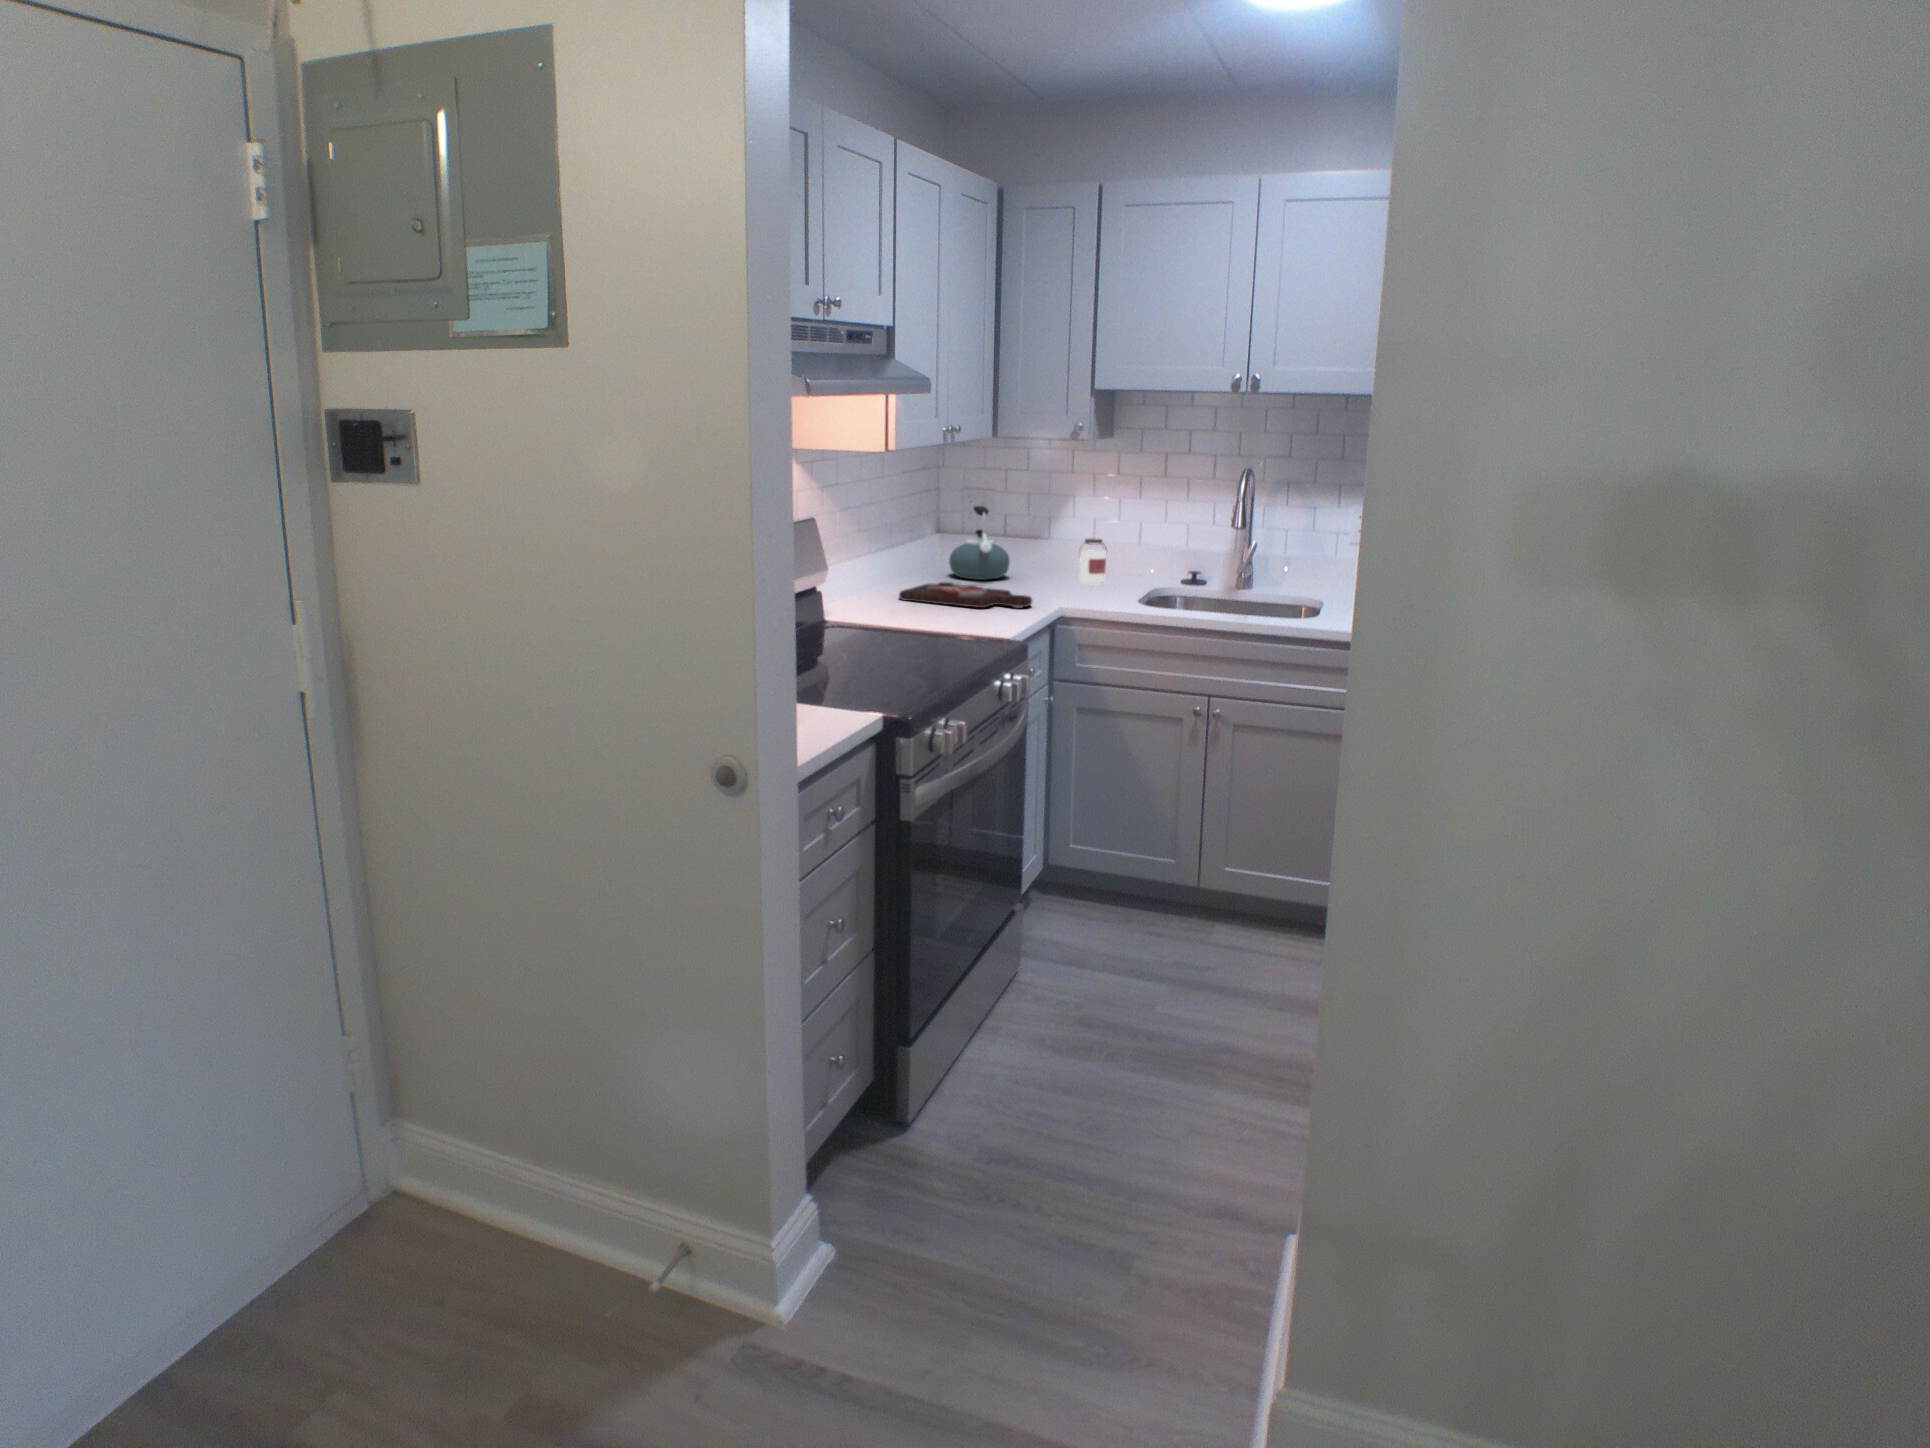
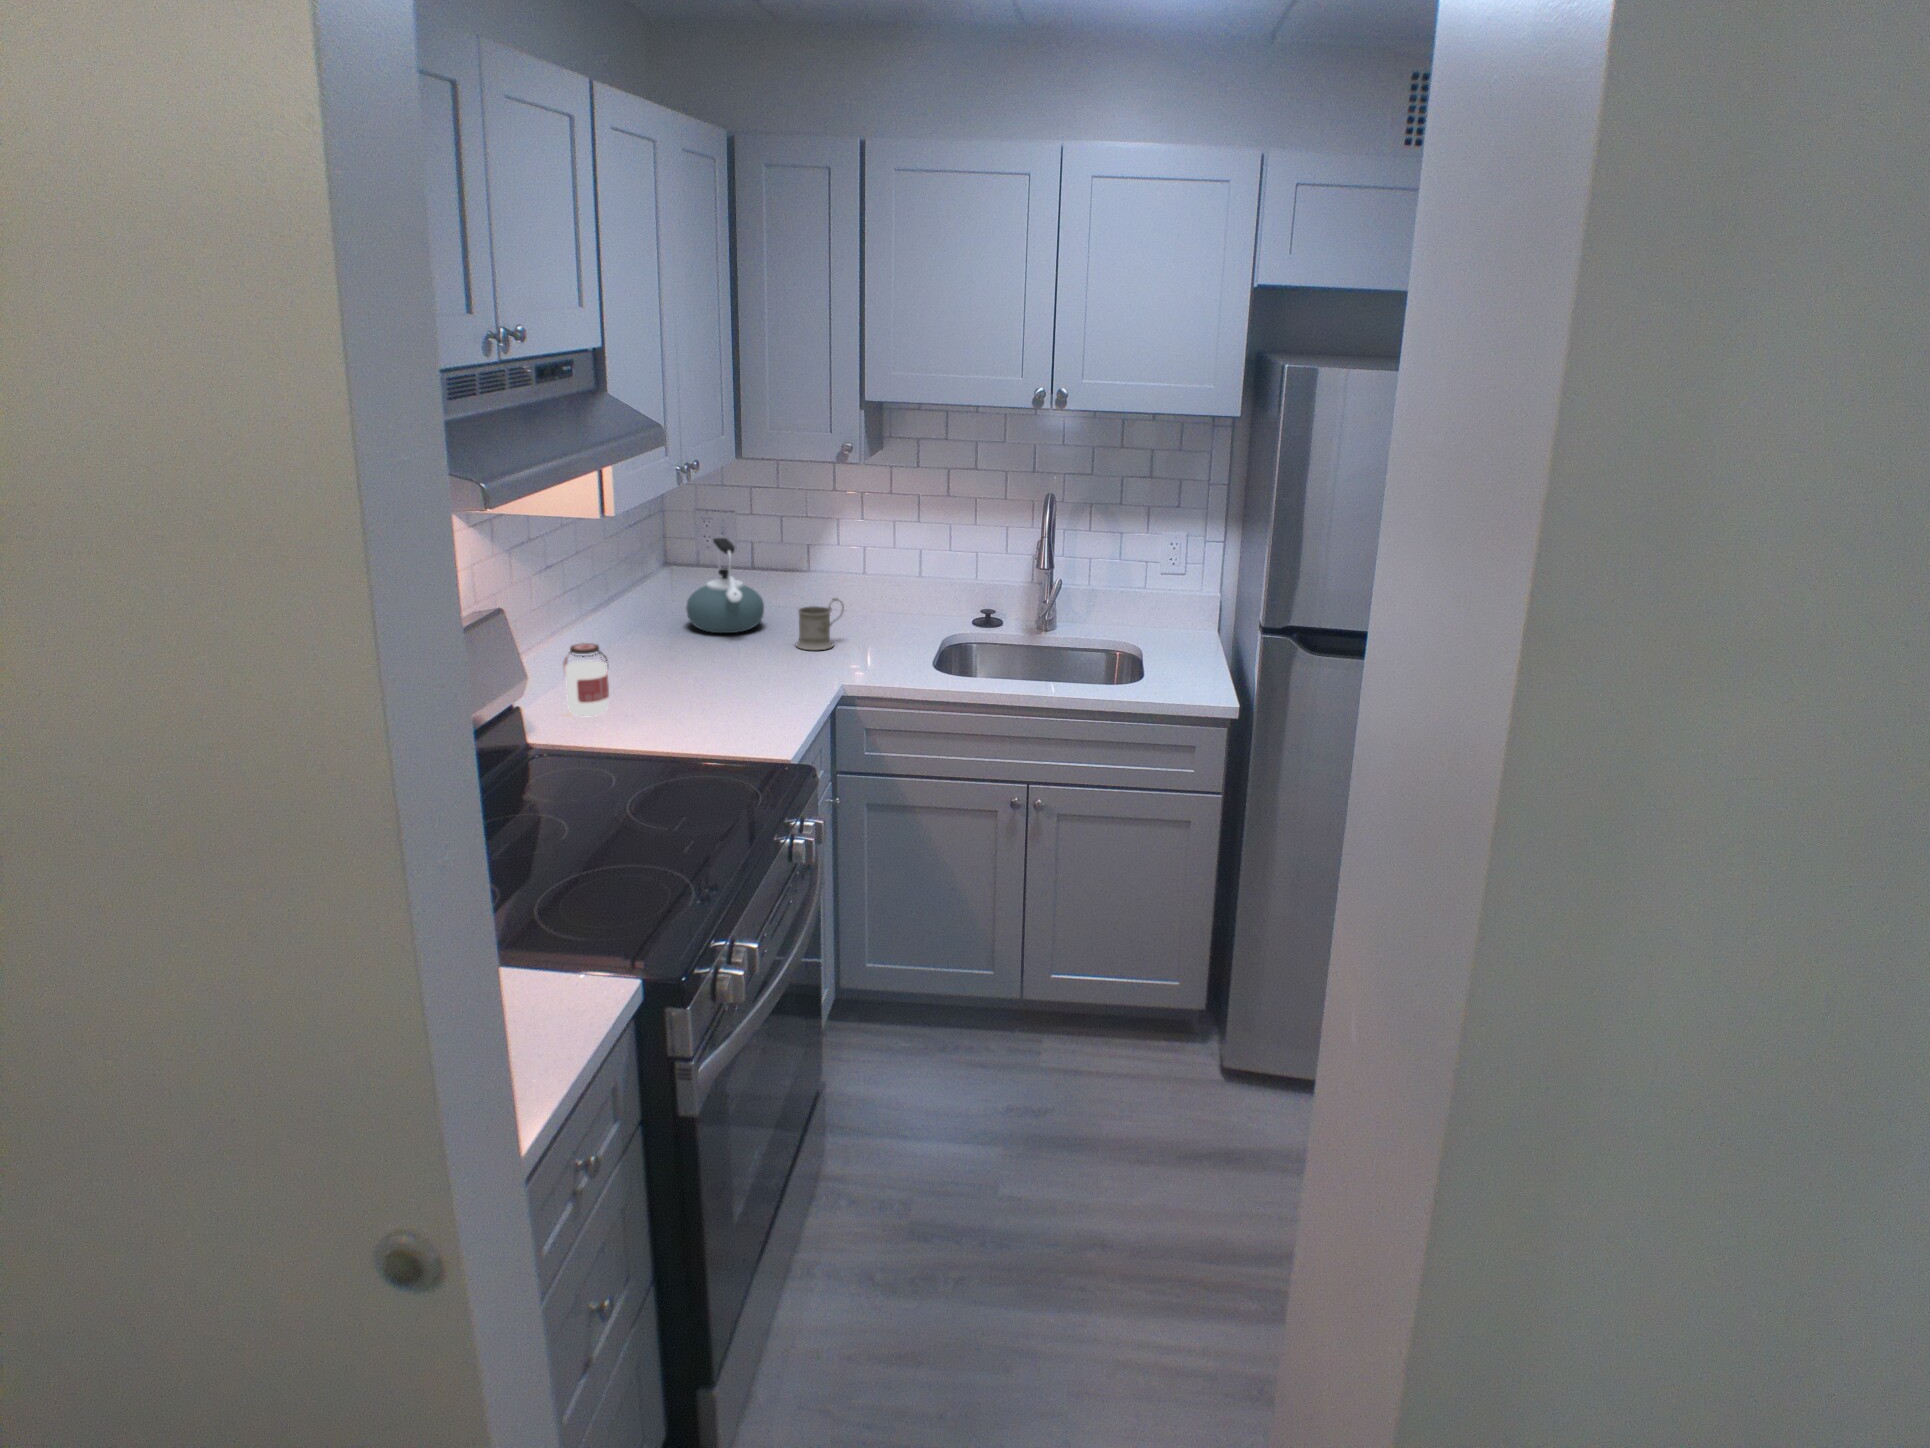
jar: present [1079,538,1106,584] -> present [563,643,609,716]
mug: none [1031,551,1072,591] -> present [796,598,844,650]
cutting board: present [899,582,1032,608] -> none [628,652,806,695]

